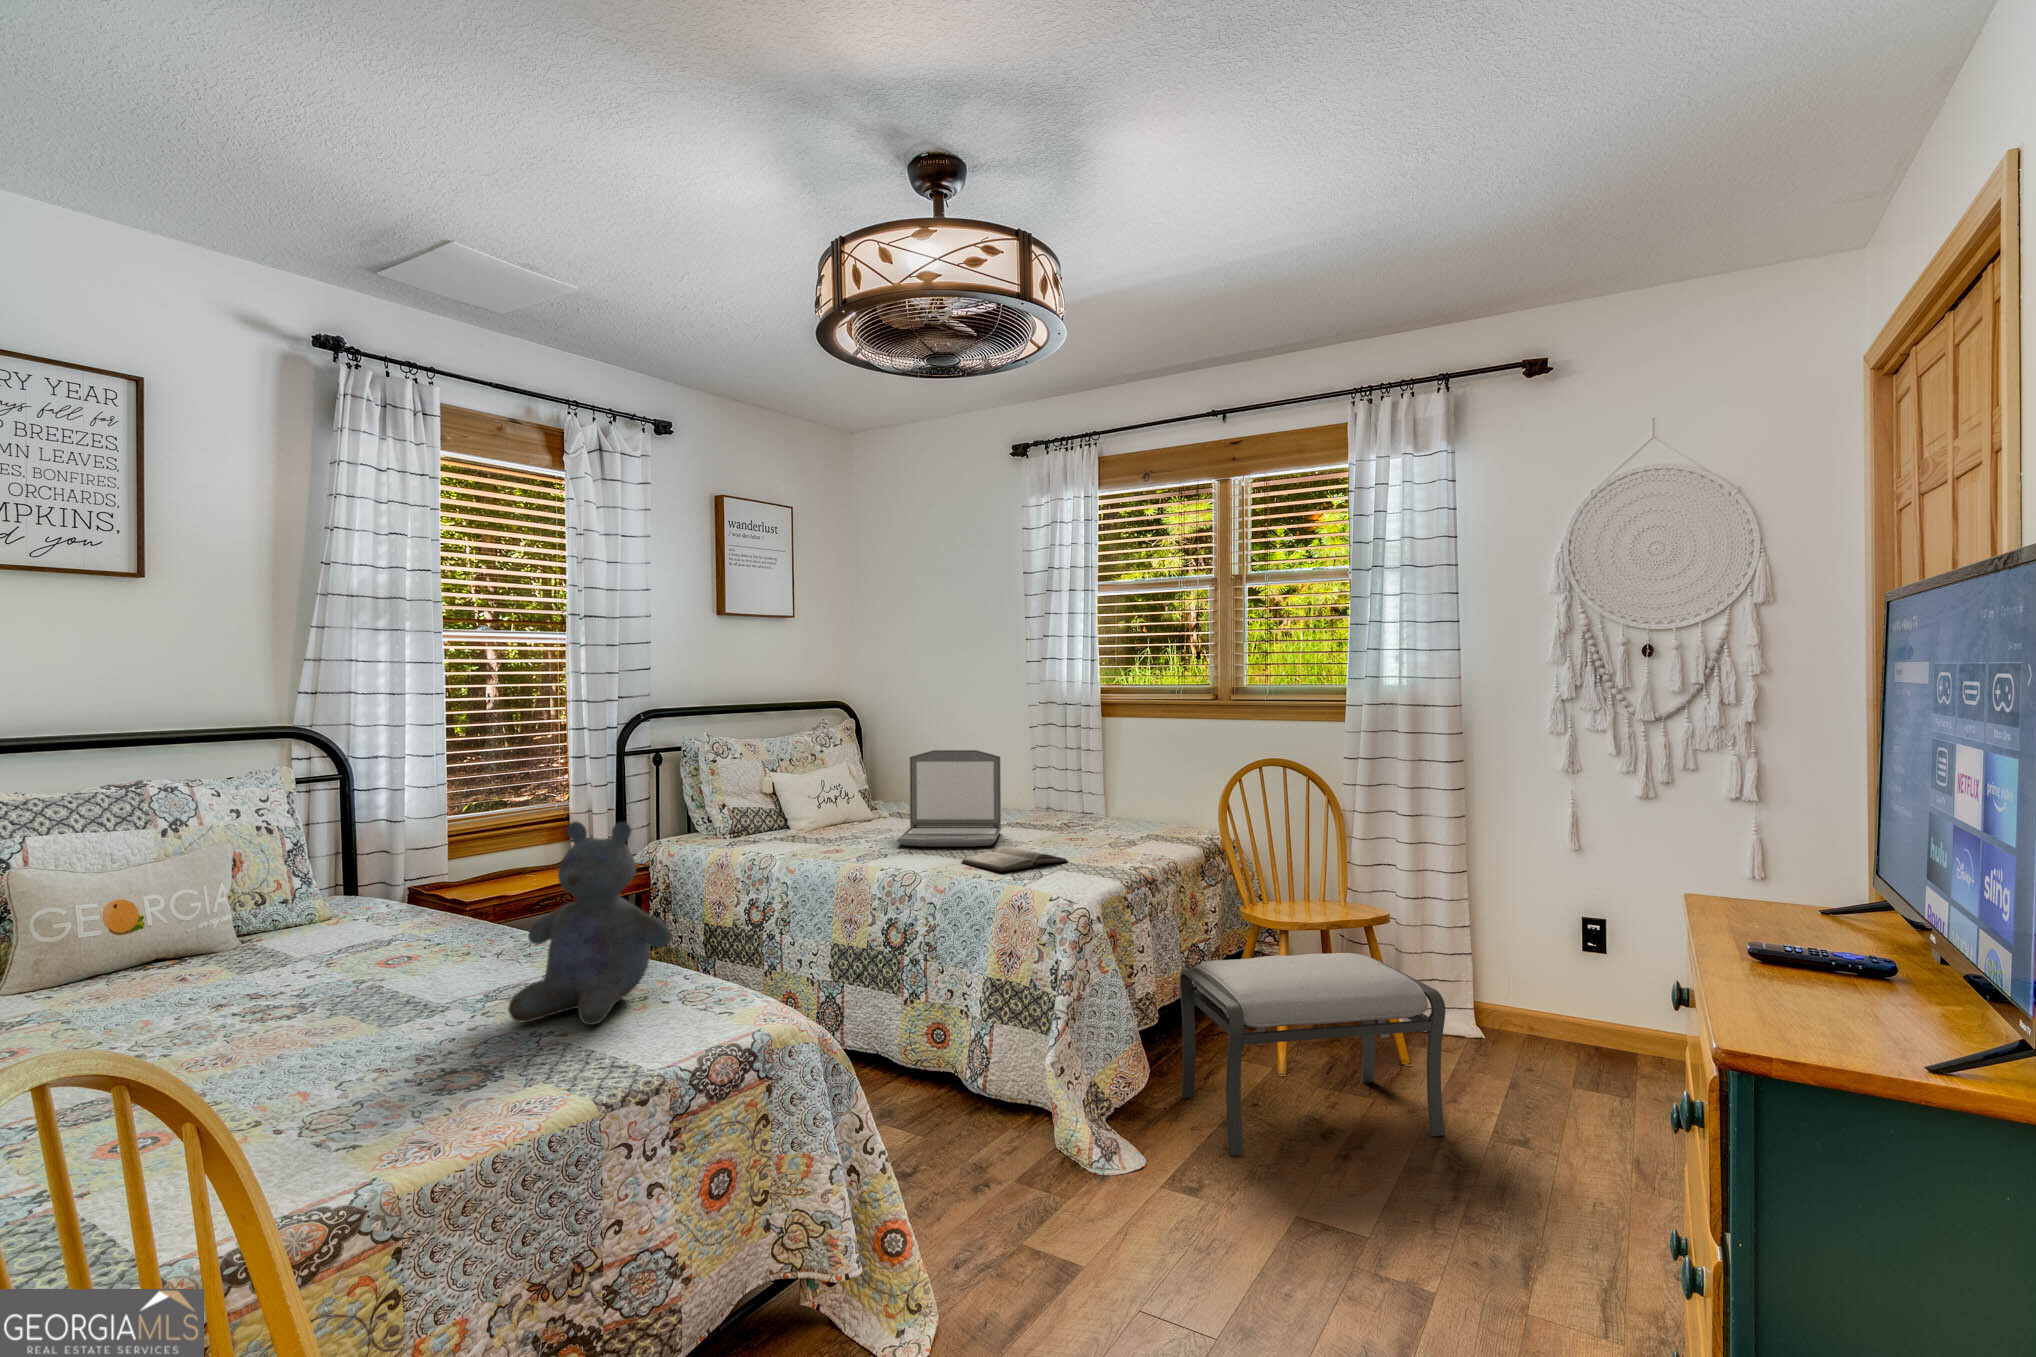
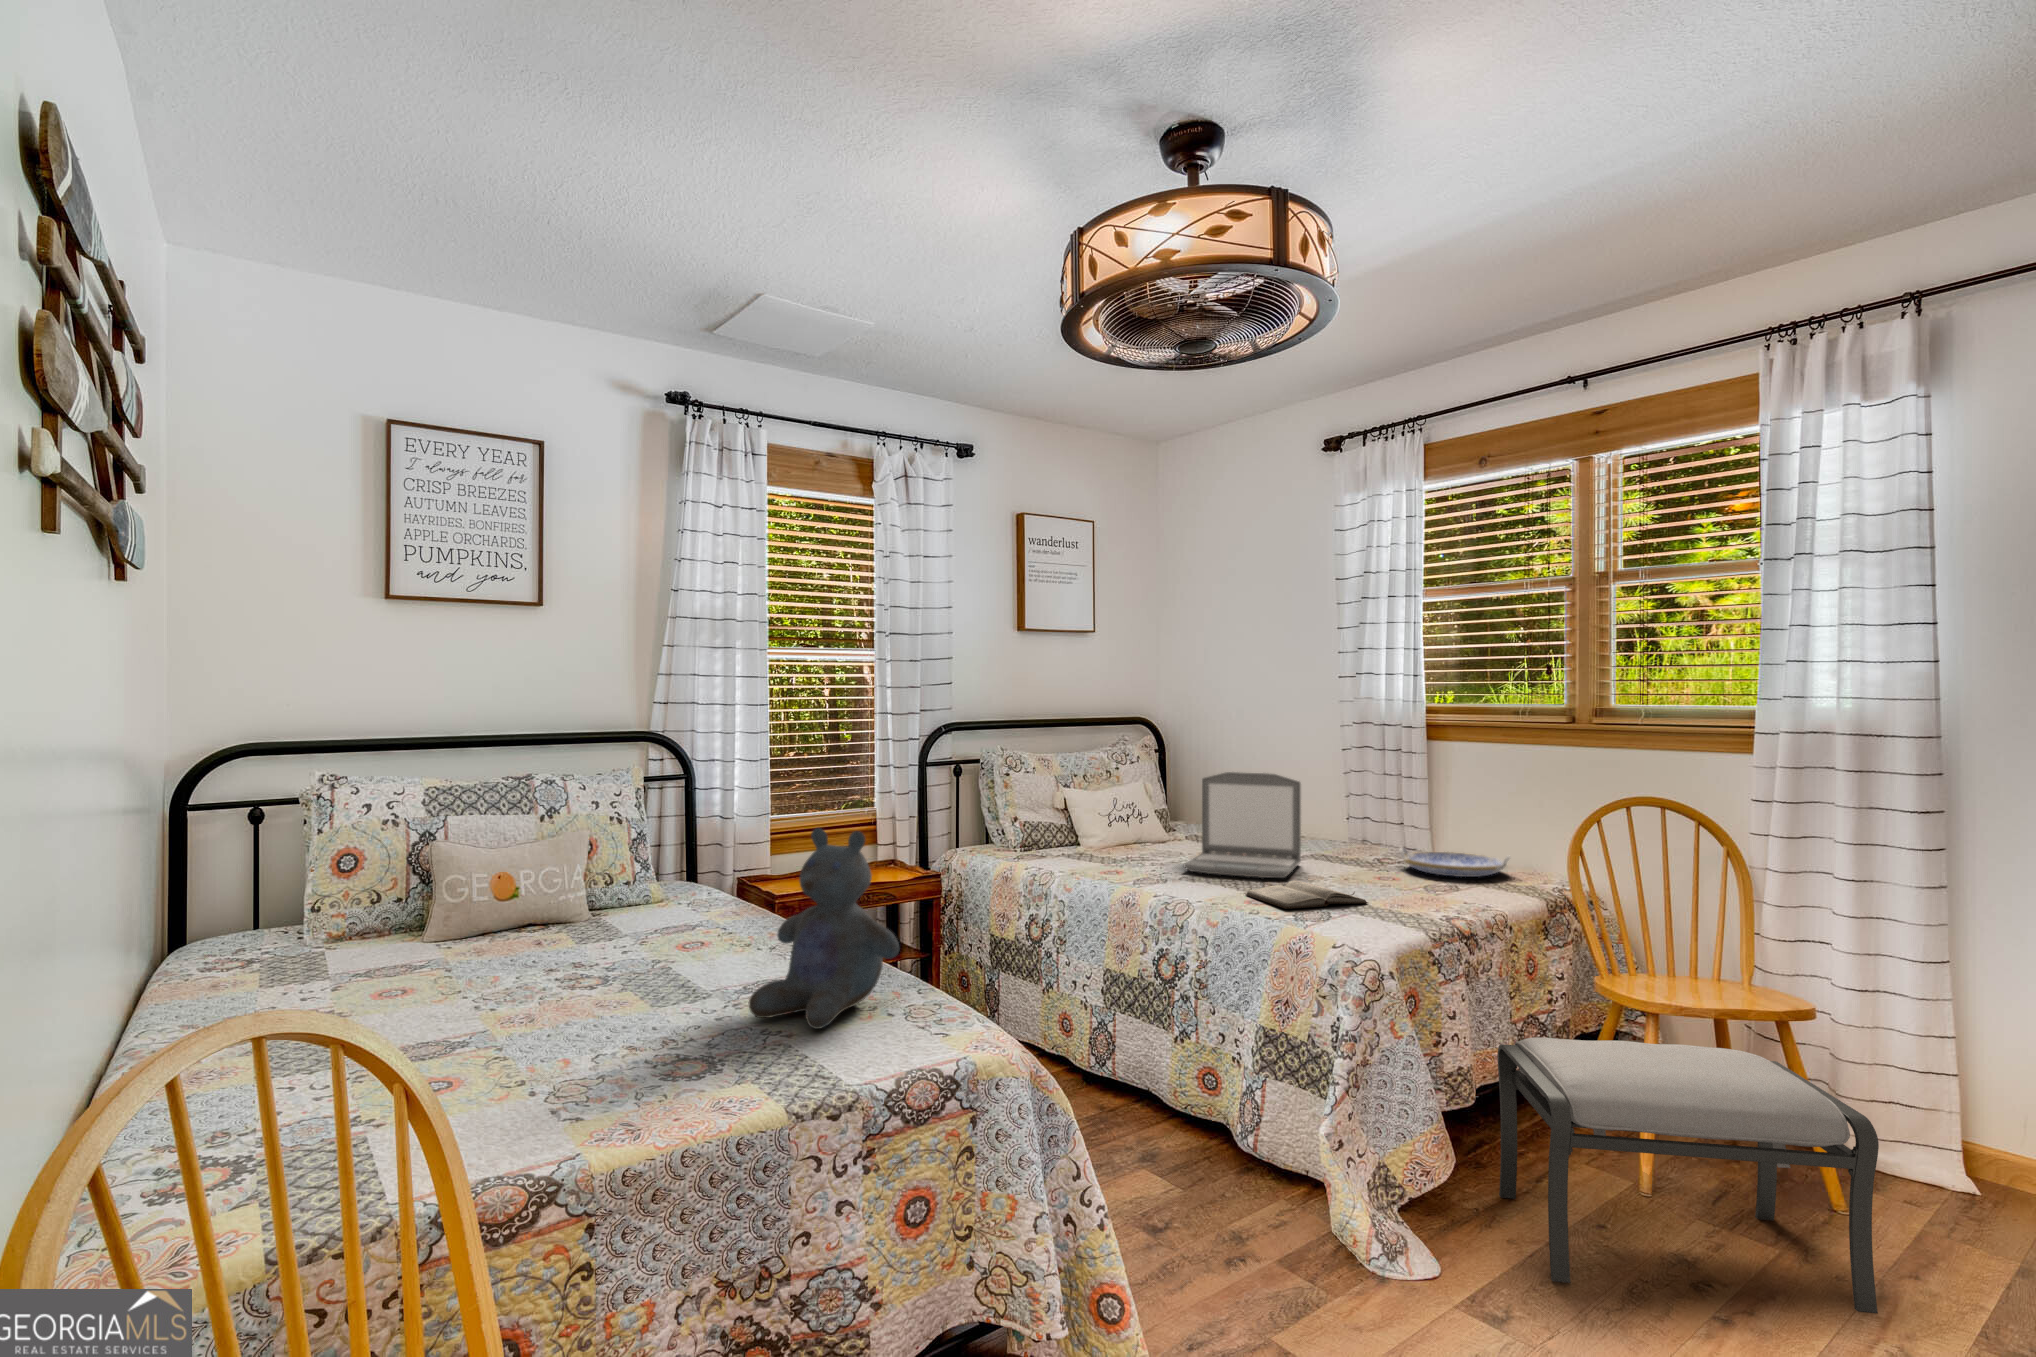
serving tray: none [1084,811,1174,833] -> present [1399,848,1510,877]

